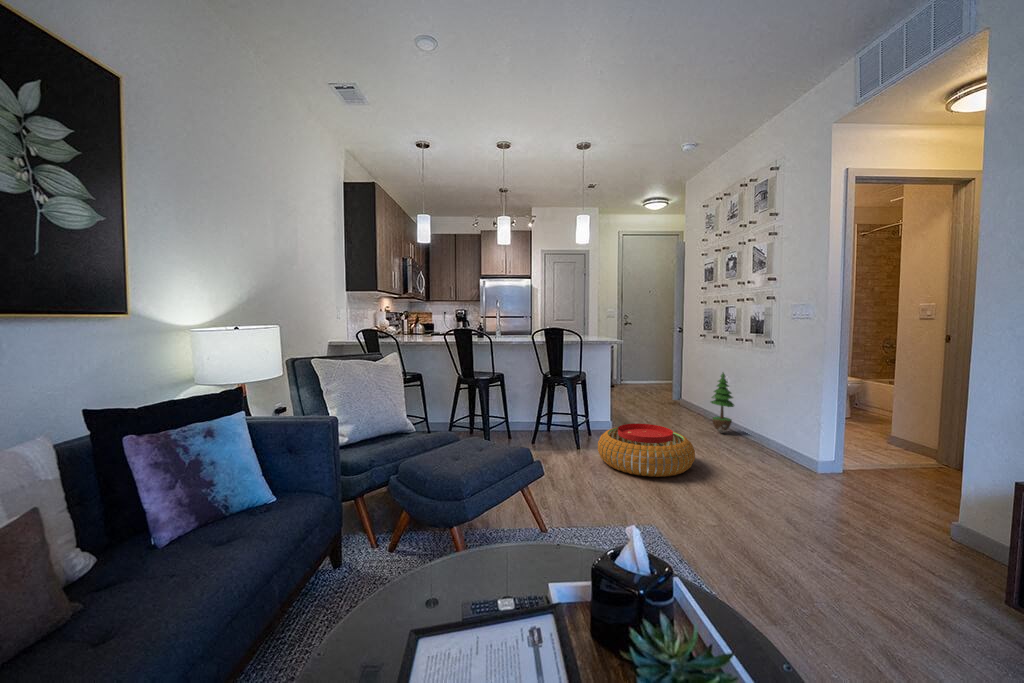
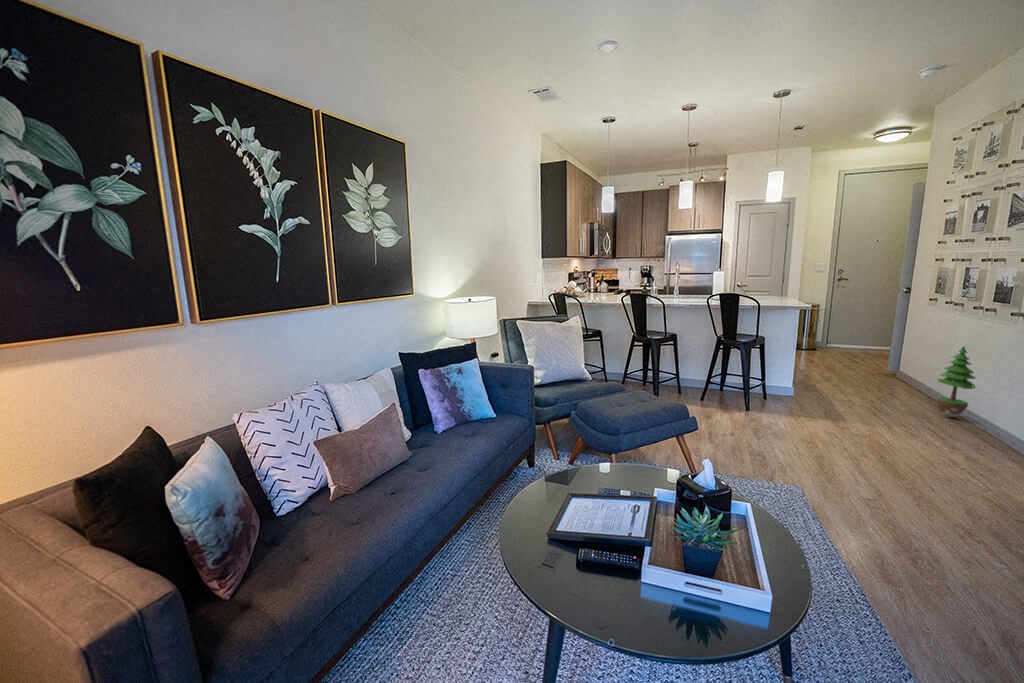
pouf: present [598,424,695,477] -> none [767,394,889,453]

